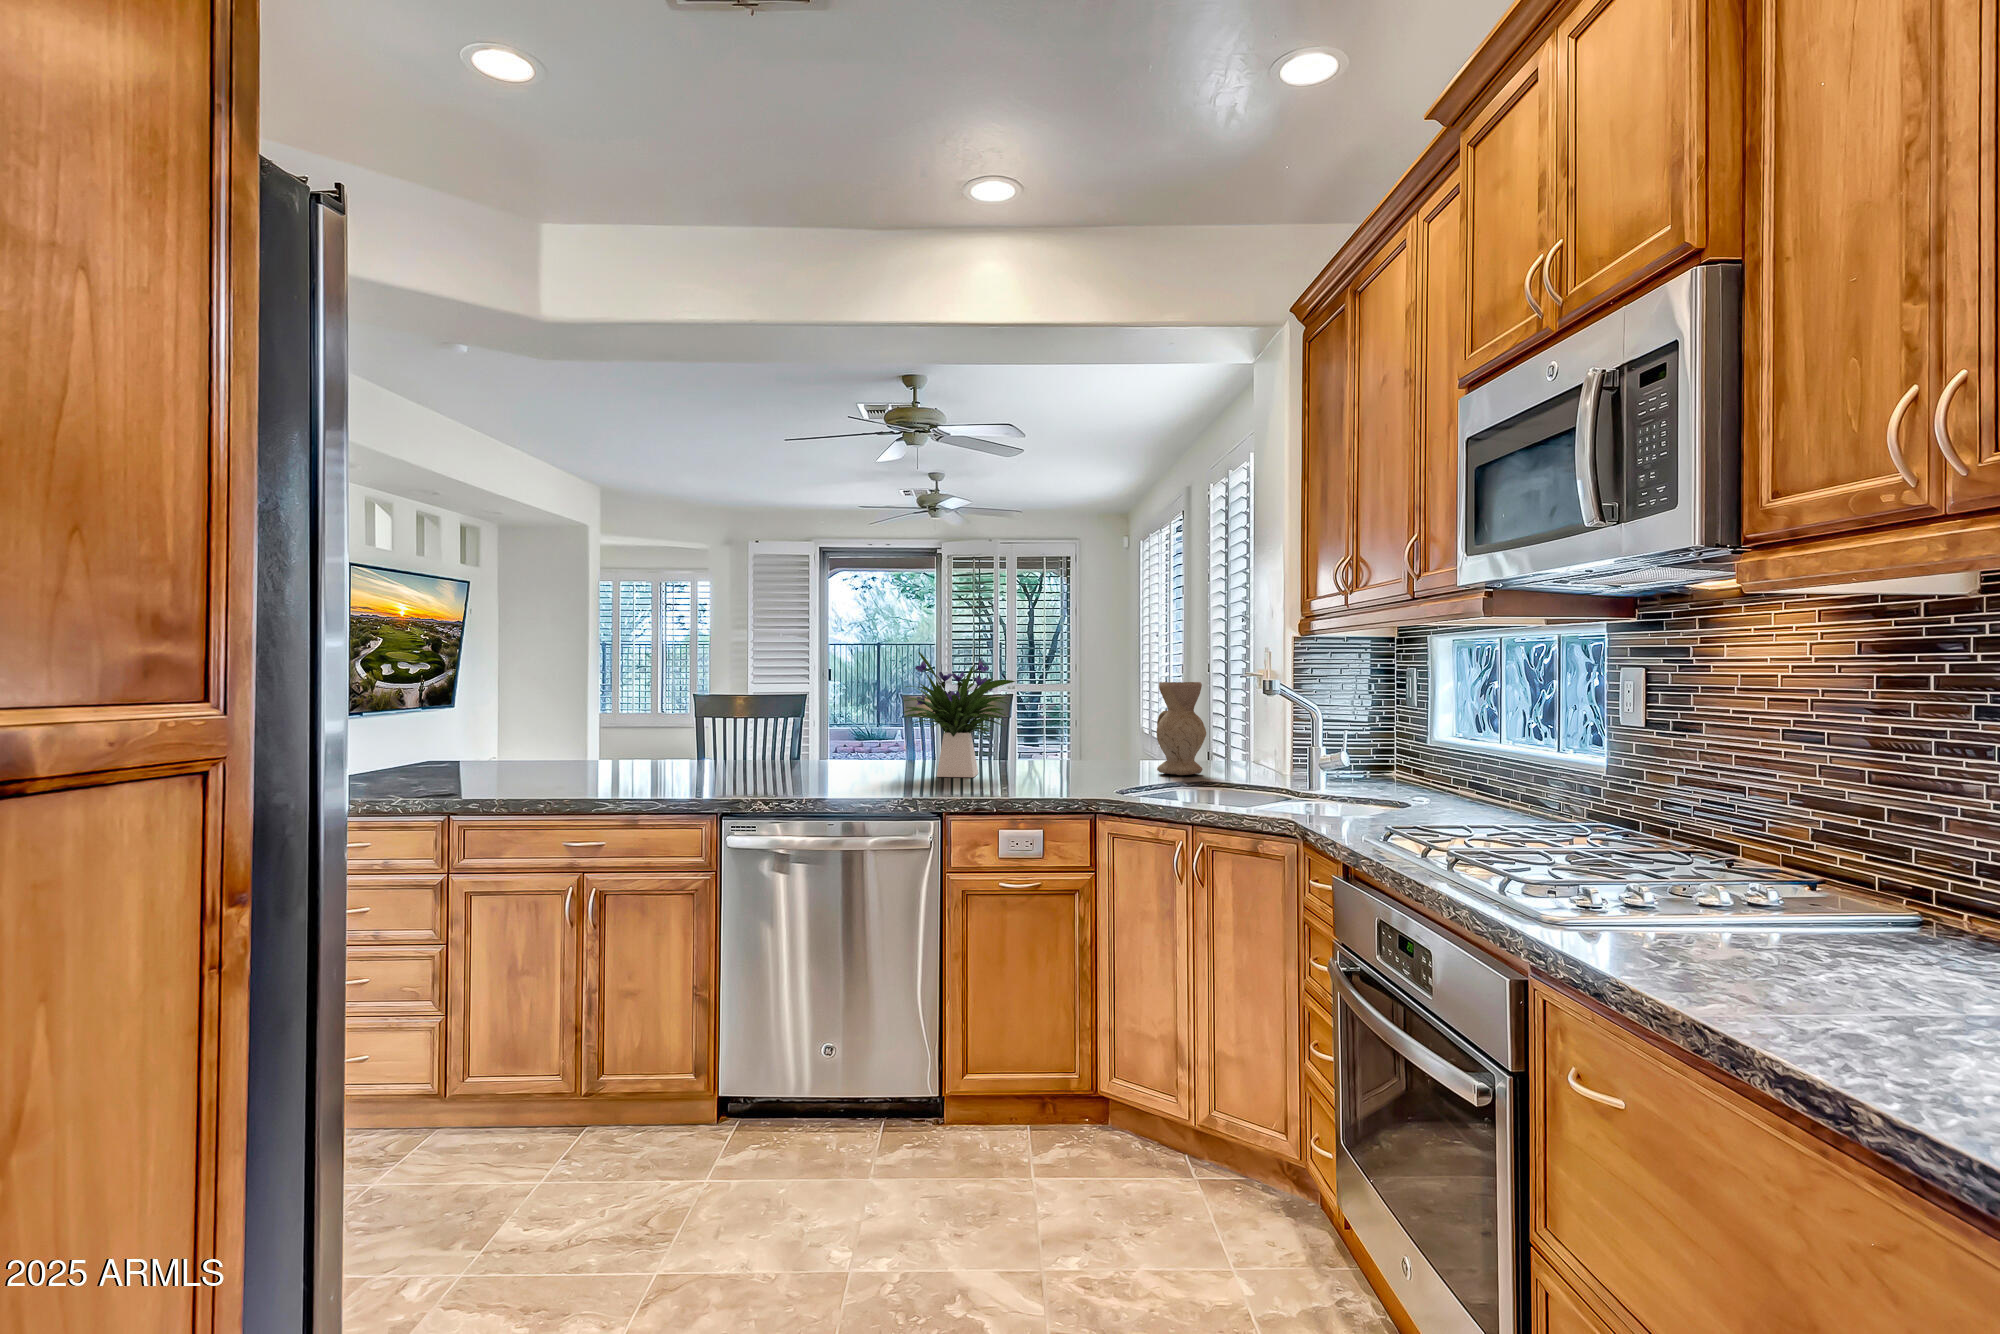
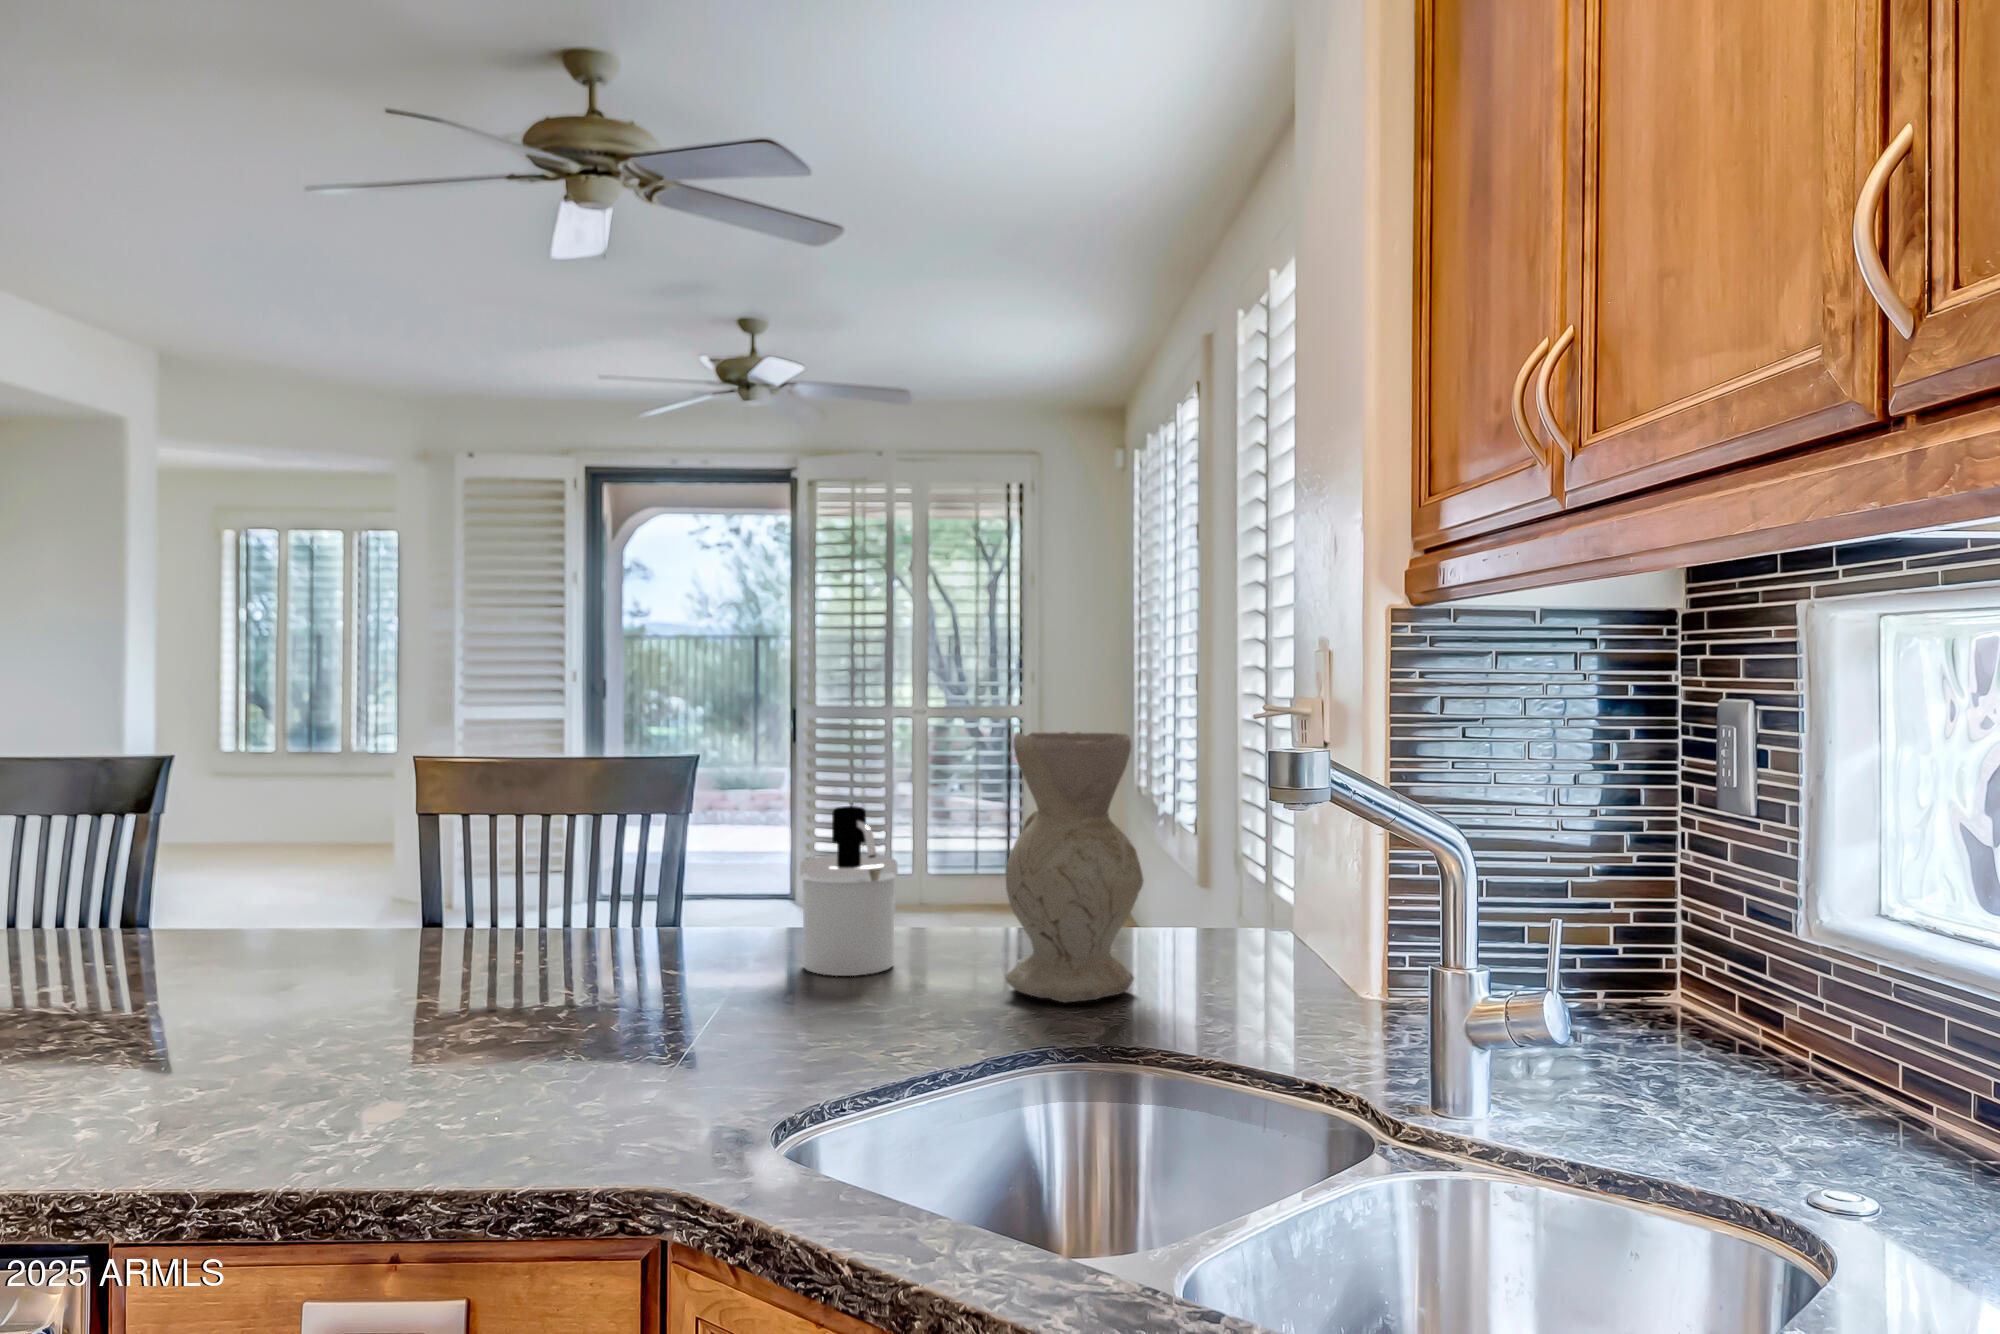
flower arrangement: present [903,652,1015,777] -> none [234,646,613,1005]
soap dispenser: none [1074,711,1110,772] -> present [800,806,898,976]

